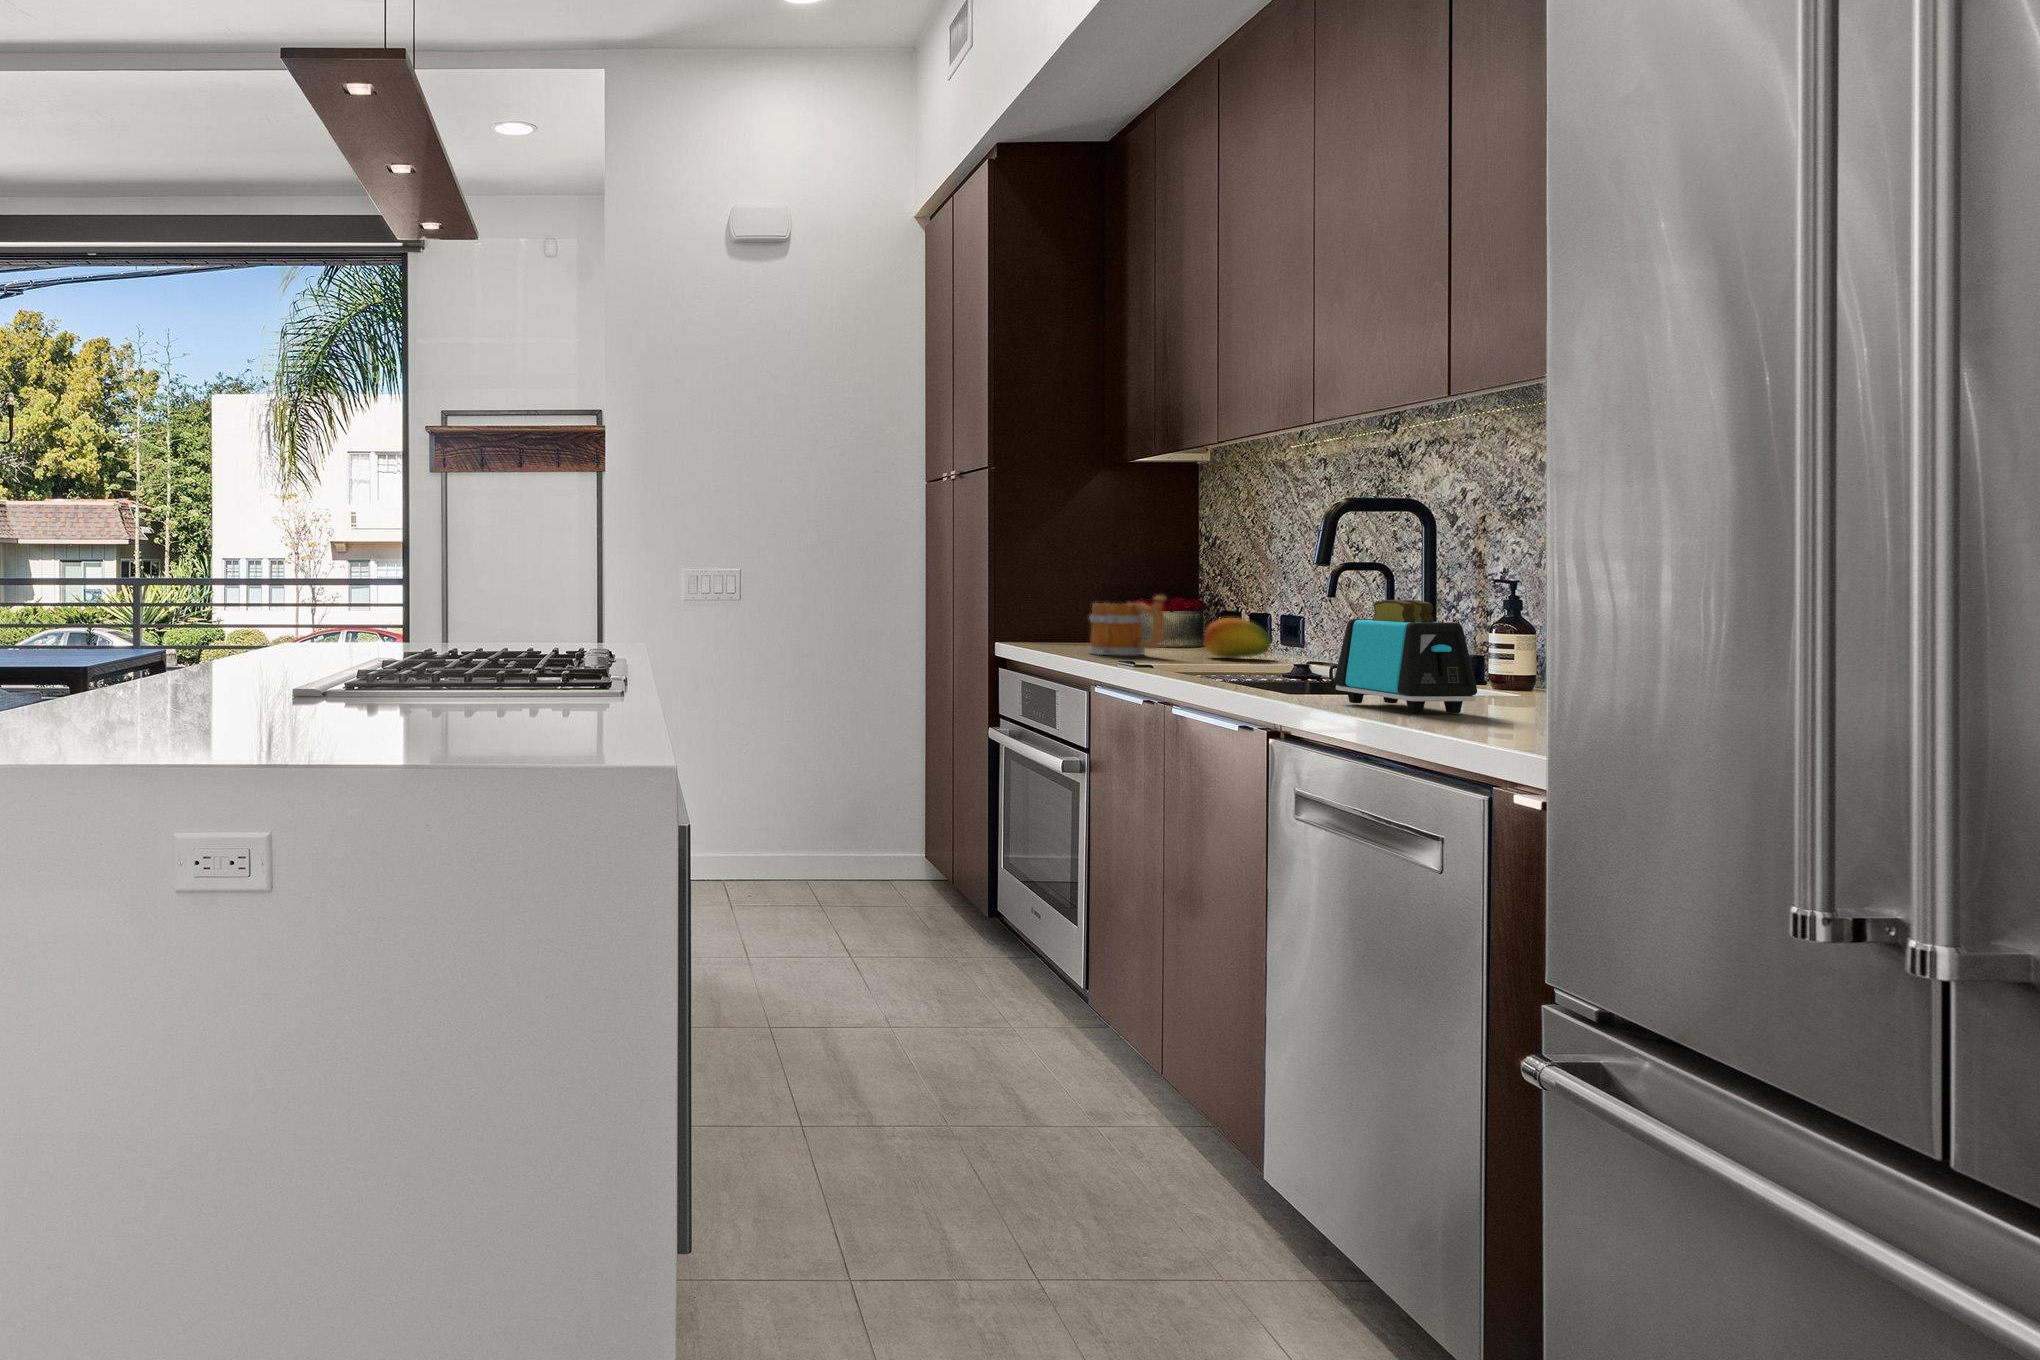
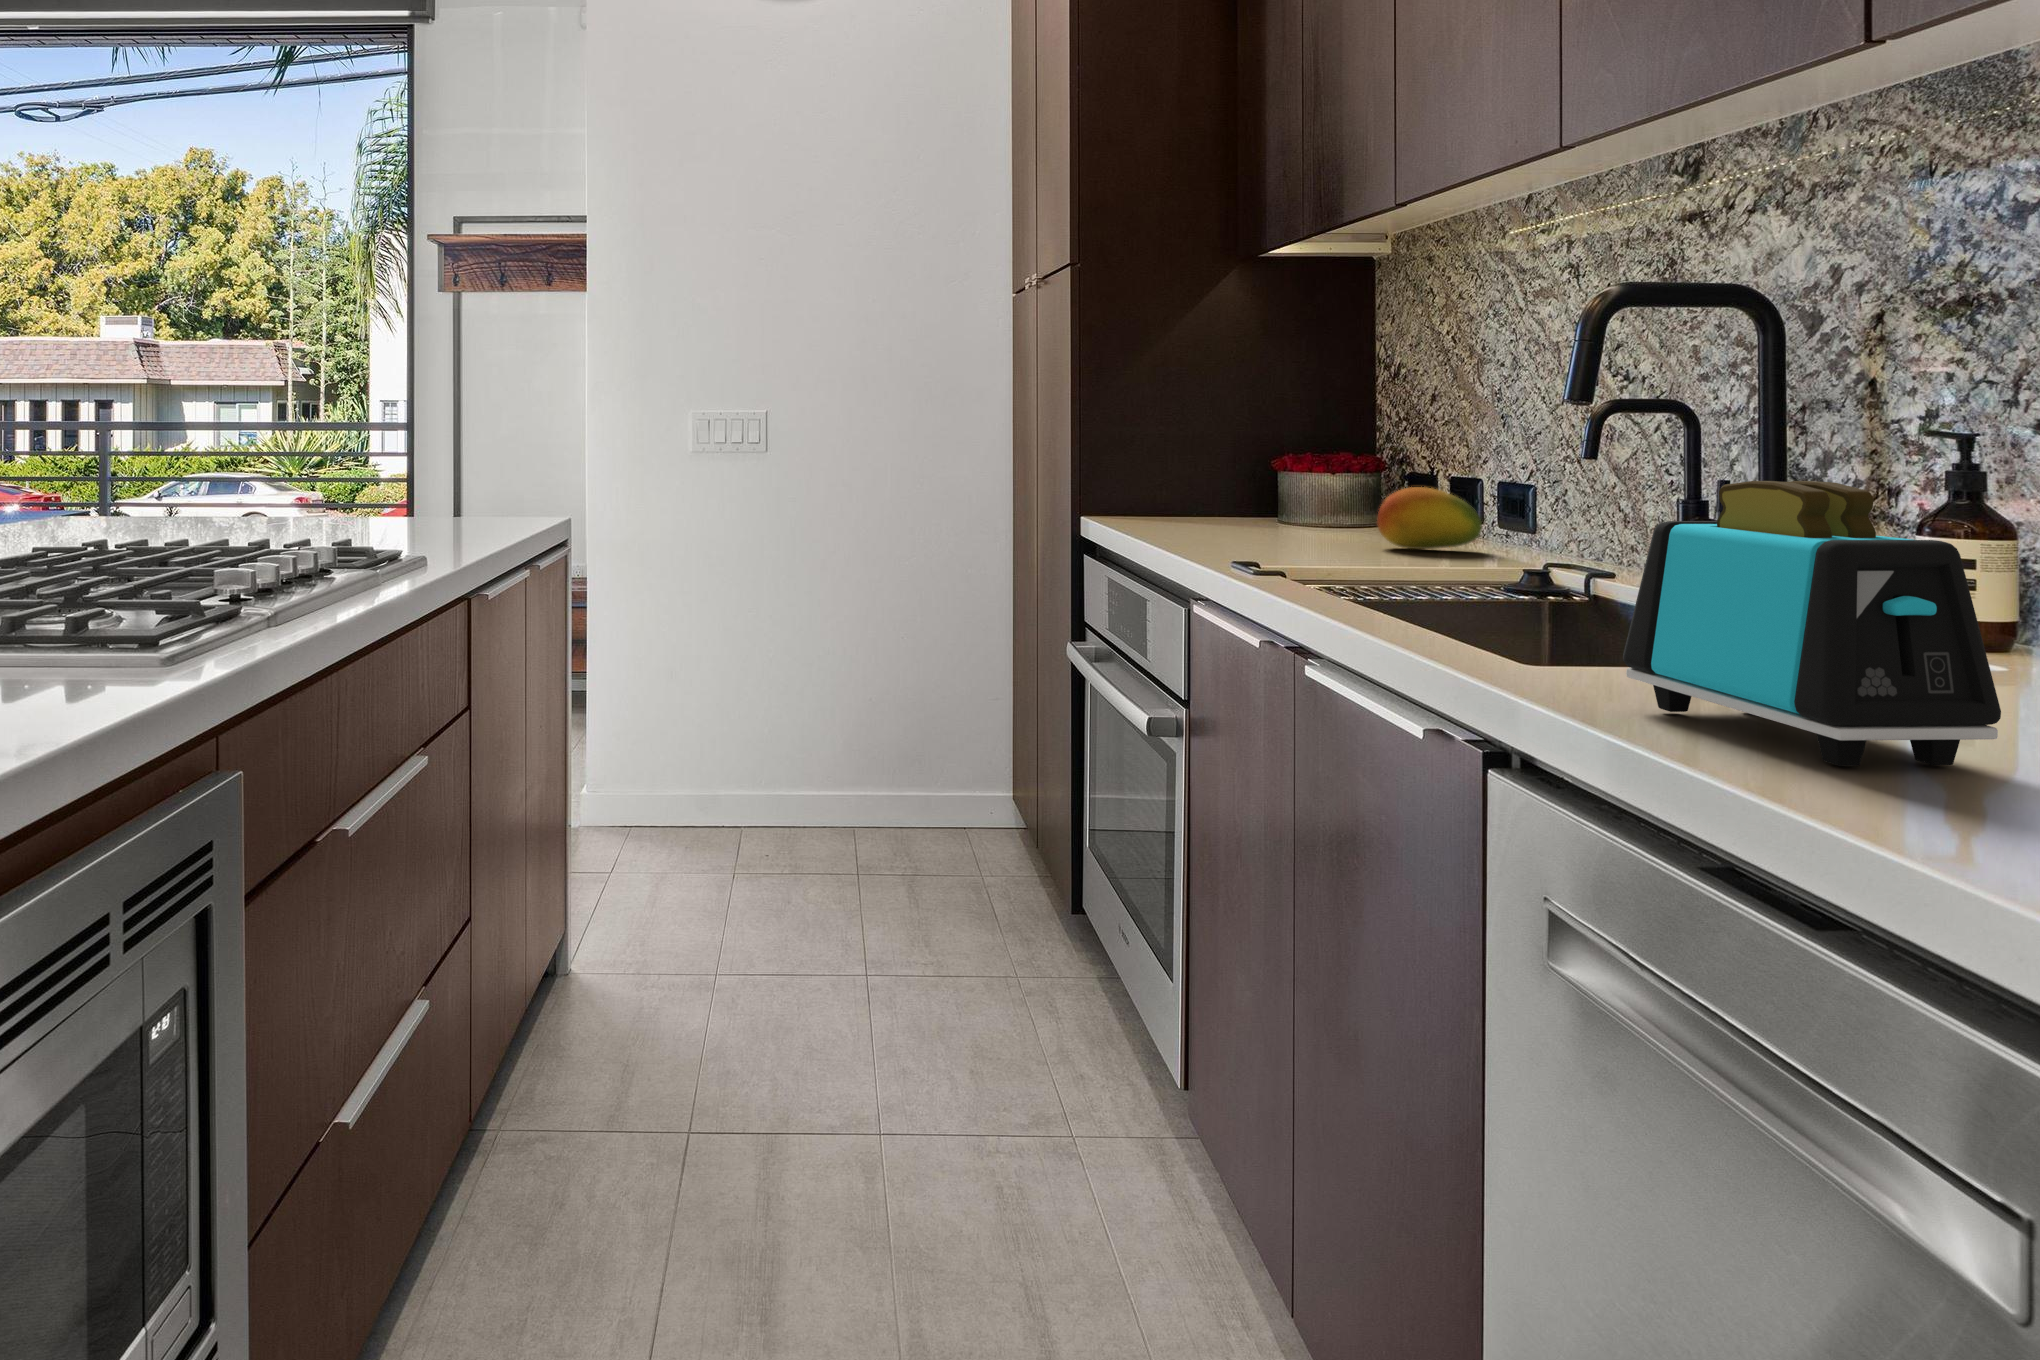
mug: present [1088,596,1165,655] -> none [1201,452,1320,545]

